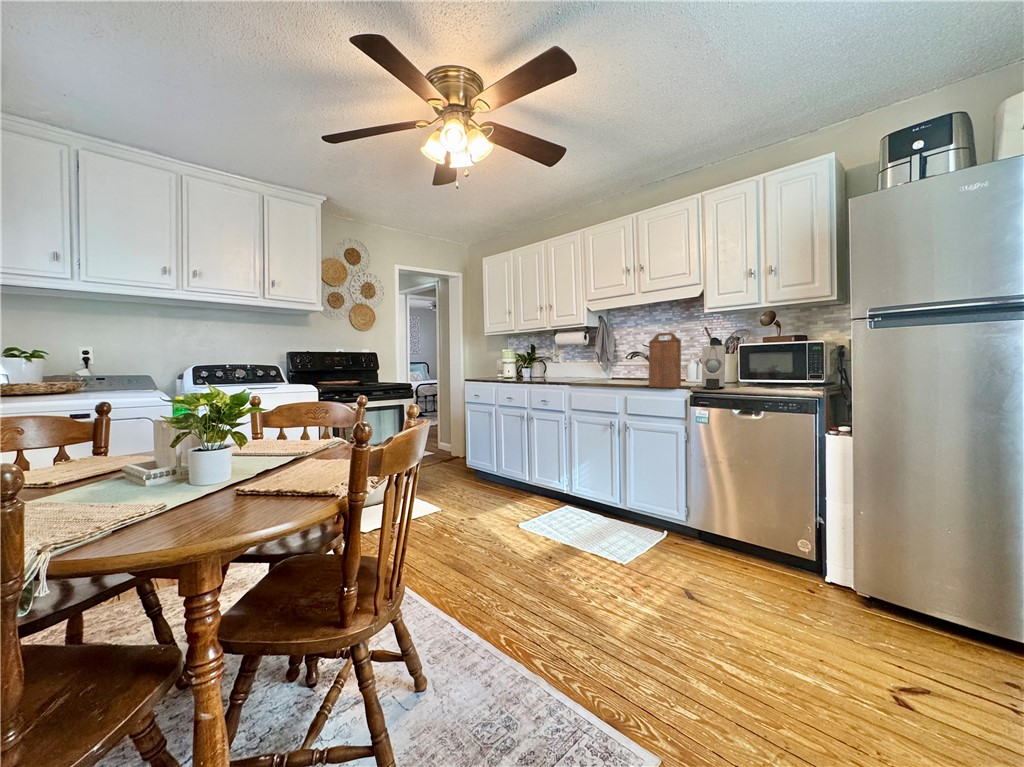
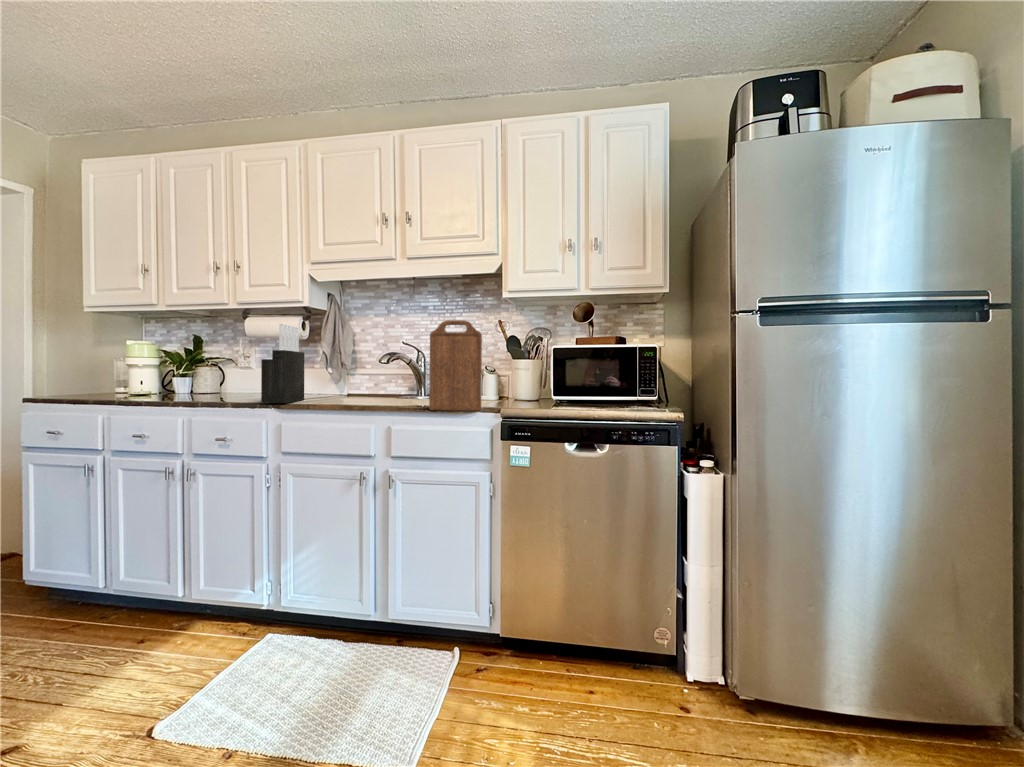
knife block: none [562,339,585,383] -> present [261,324,304,403]
soap dispenser: present [702,346,725,389] -> none [513,344,549,411]

